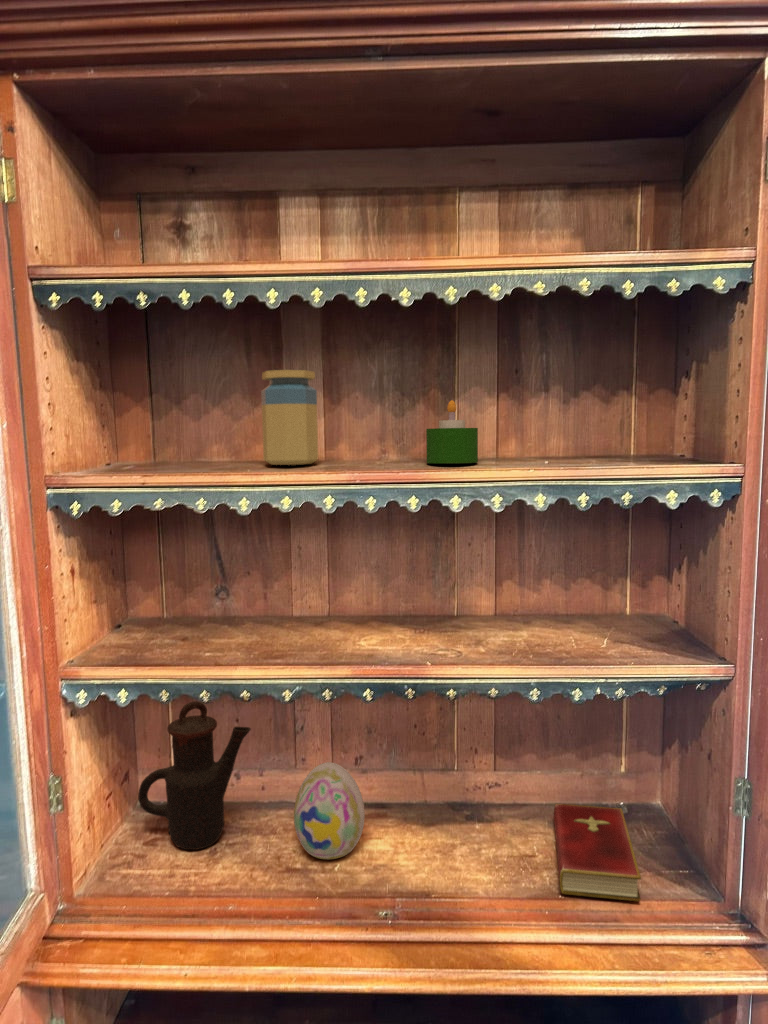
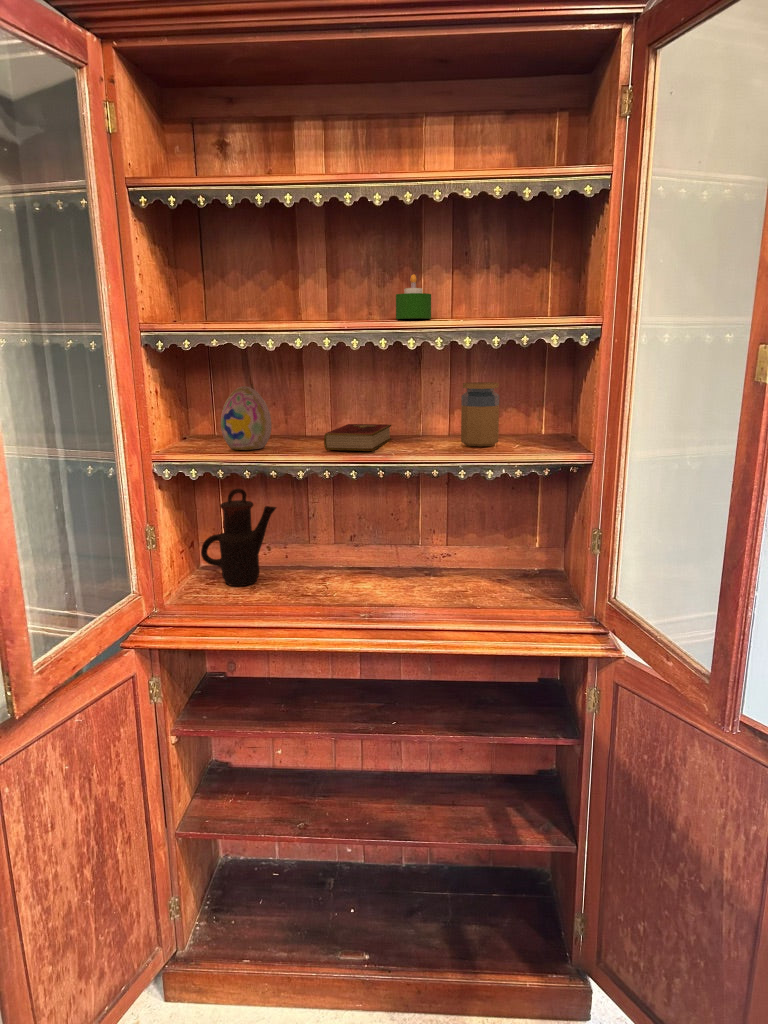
jar: present [261,370,318,465] -> present [461,382,499,447]
decorative egg: present [294,762,365,859] -> present [221,386,272,450]
hardcover book: present [554,803,641,901] -> present [324,424,391,451]

